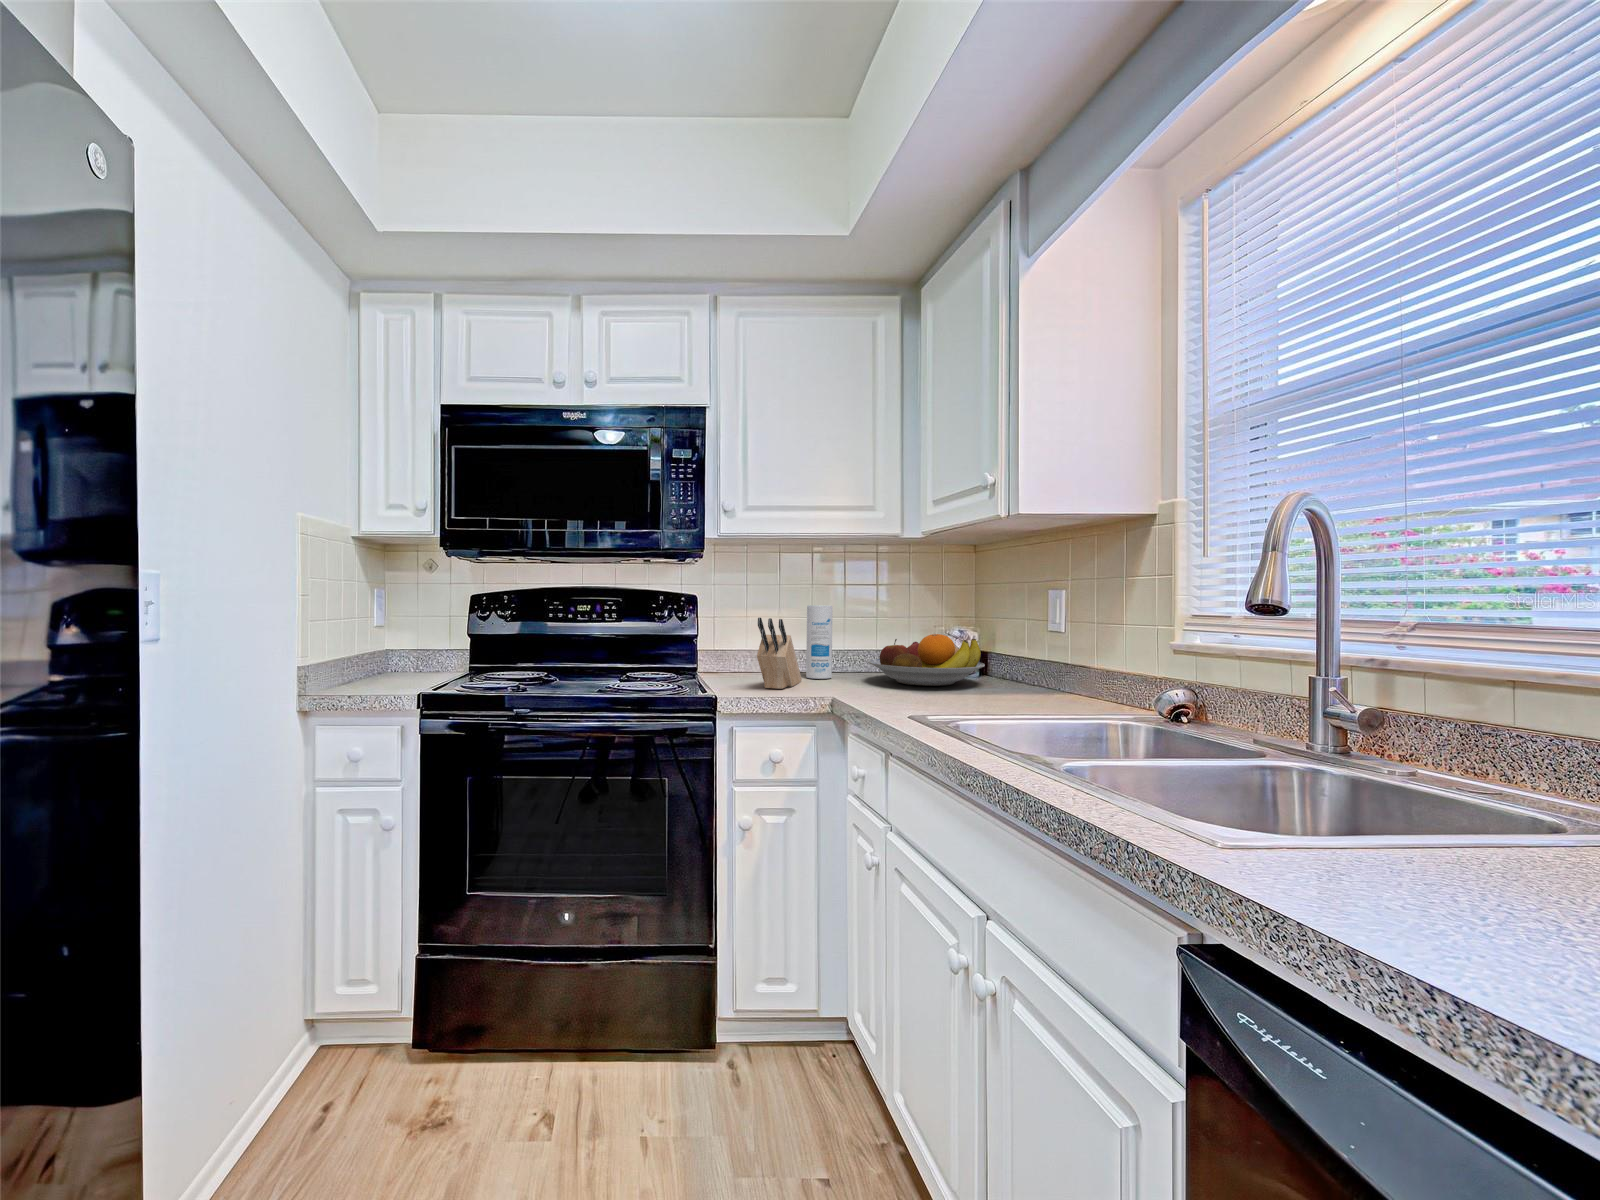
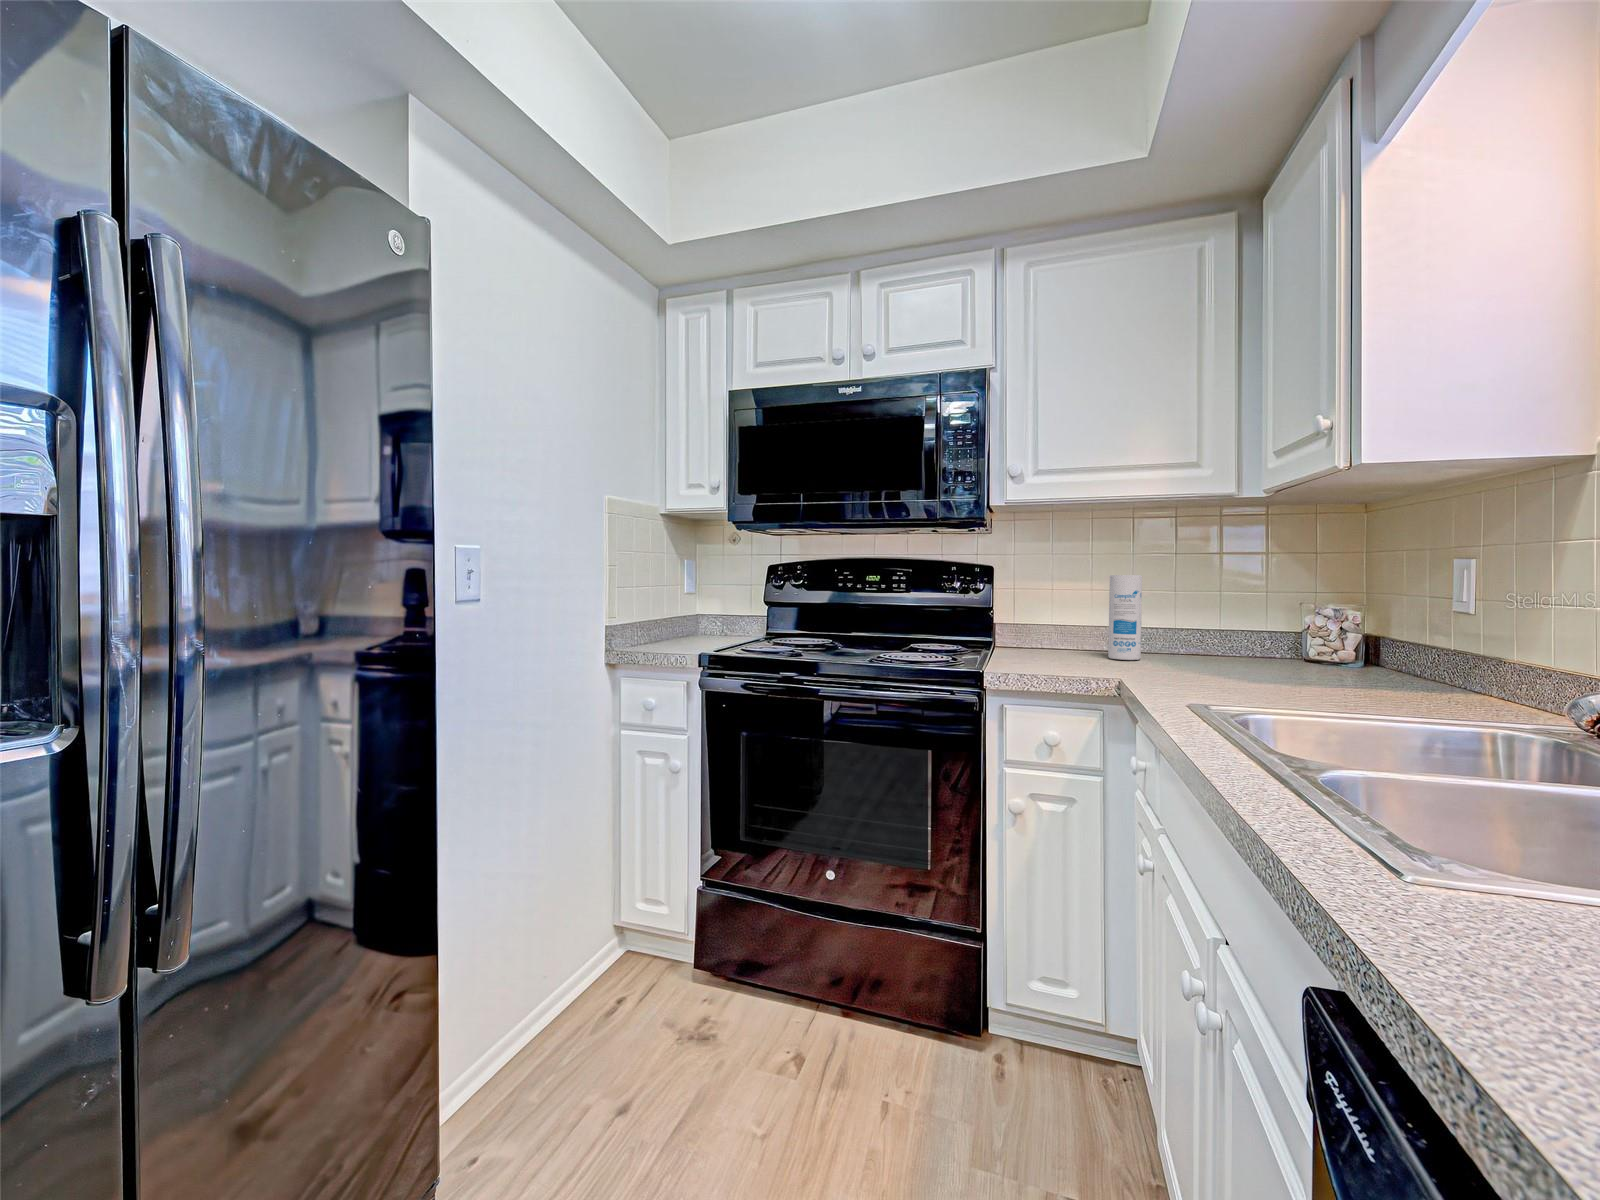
knife block: present [757,617,802,689] -> none [1038,588,1100,668]
fruit bowl: present [868,634,985,686] -> none [1185,610,1359,675]

